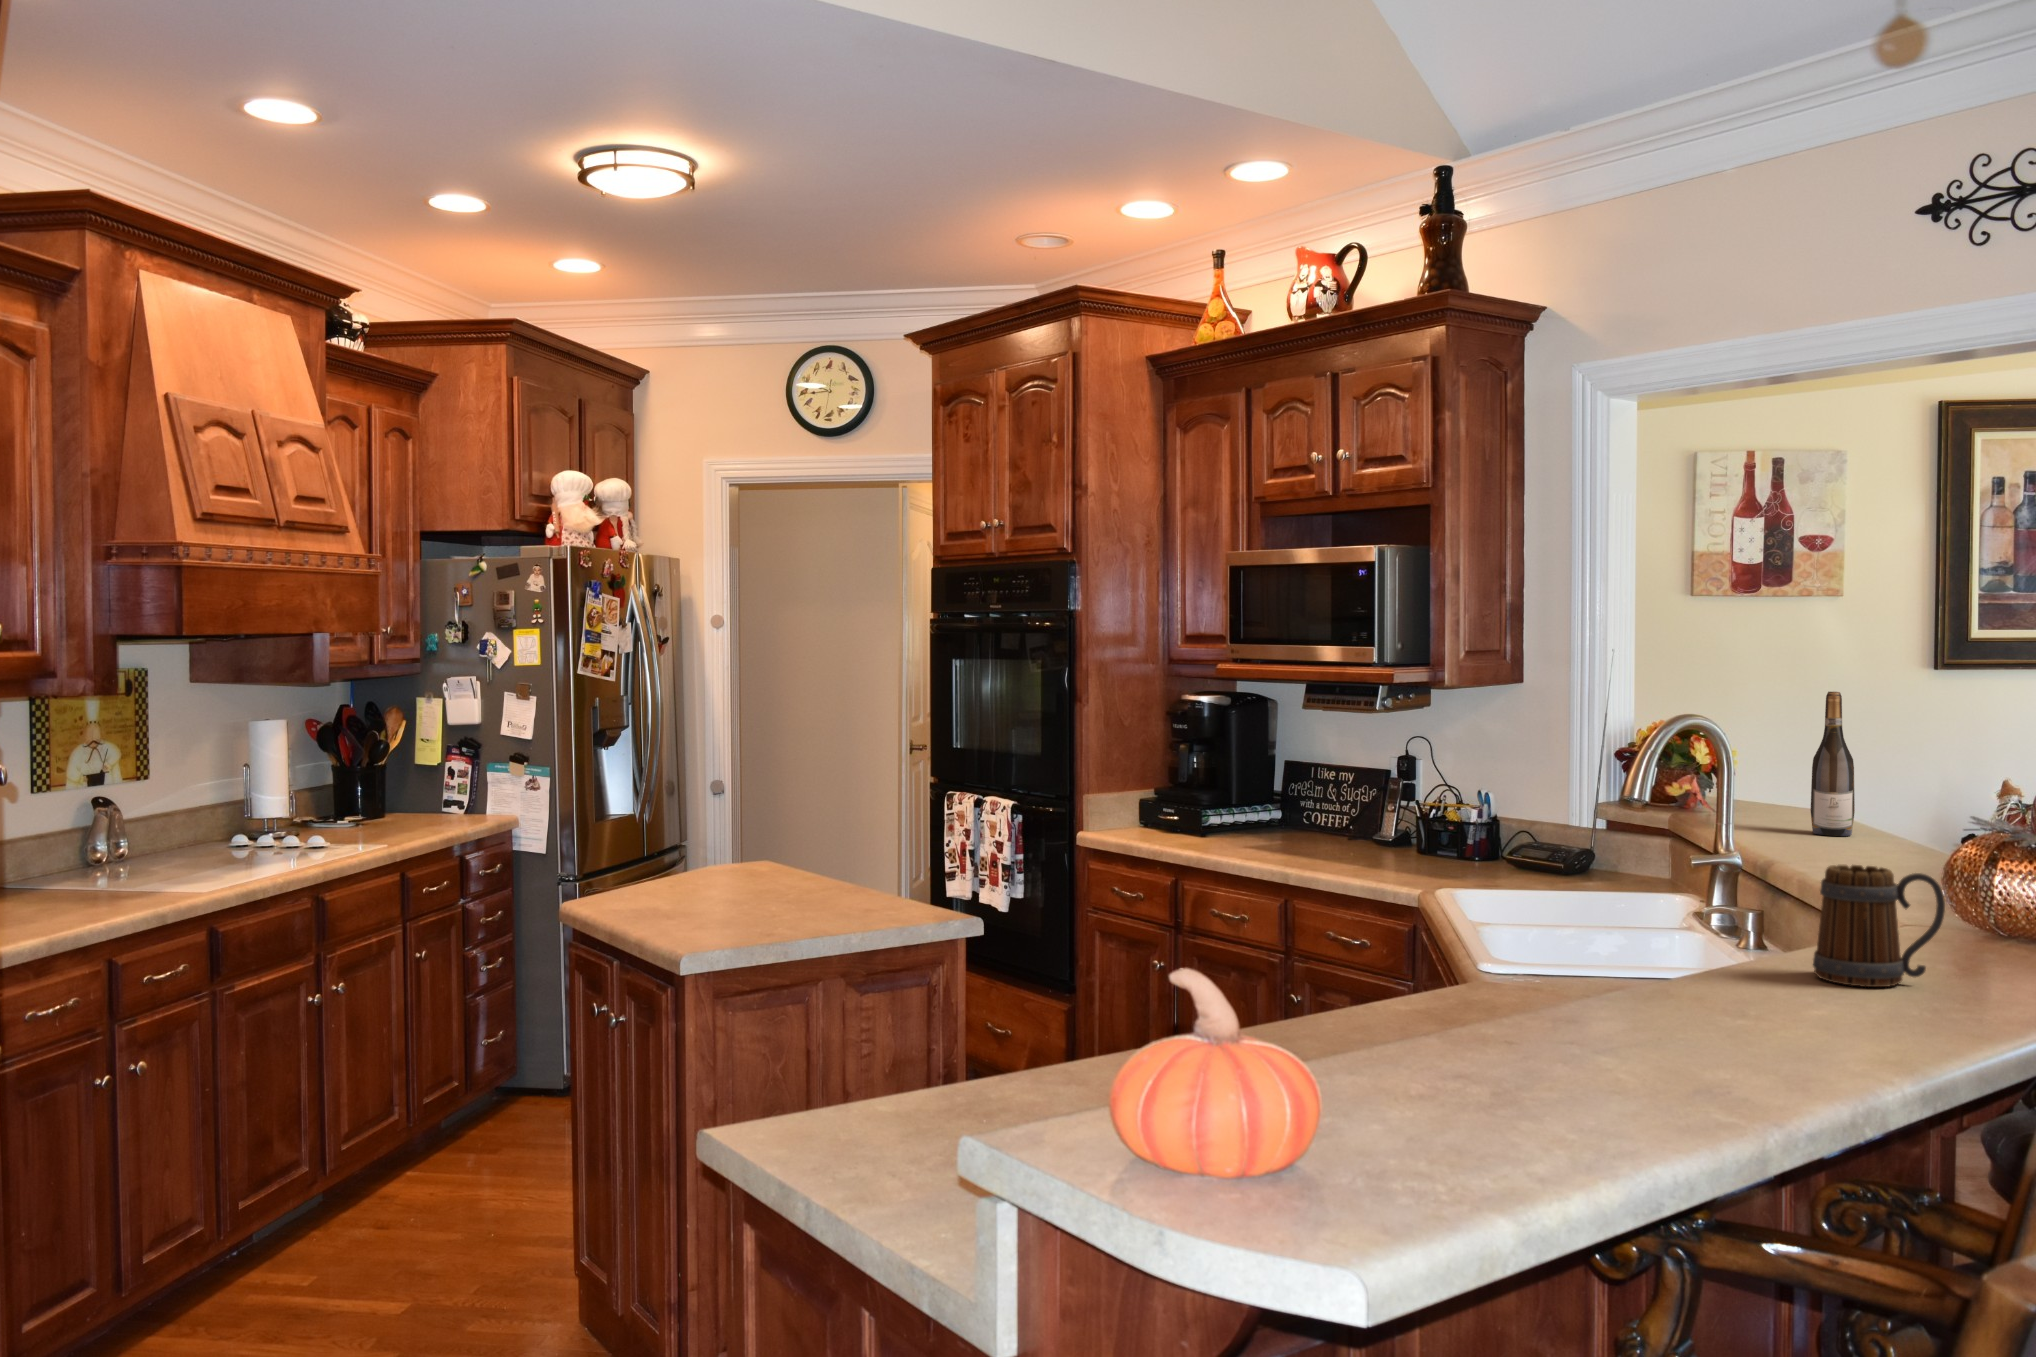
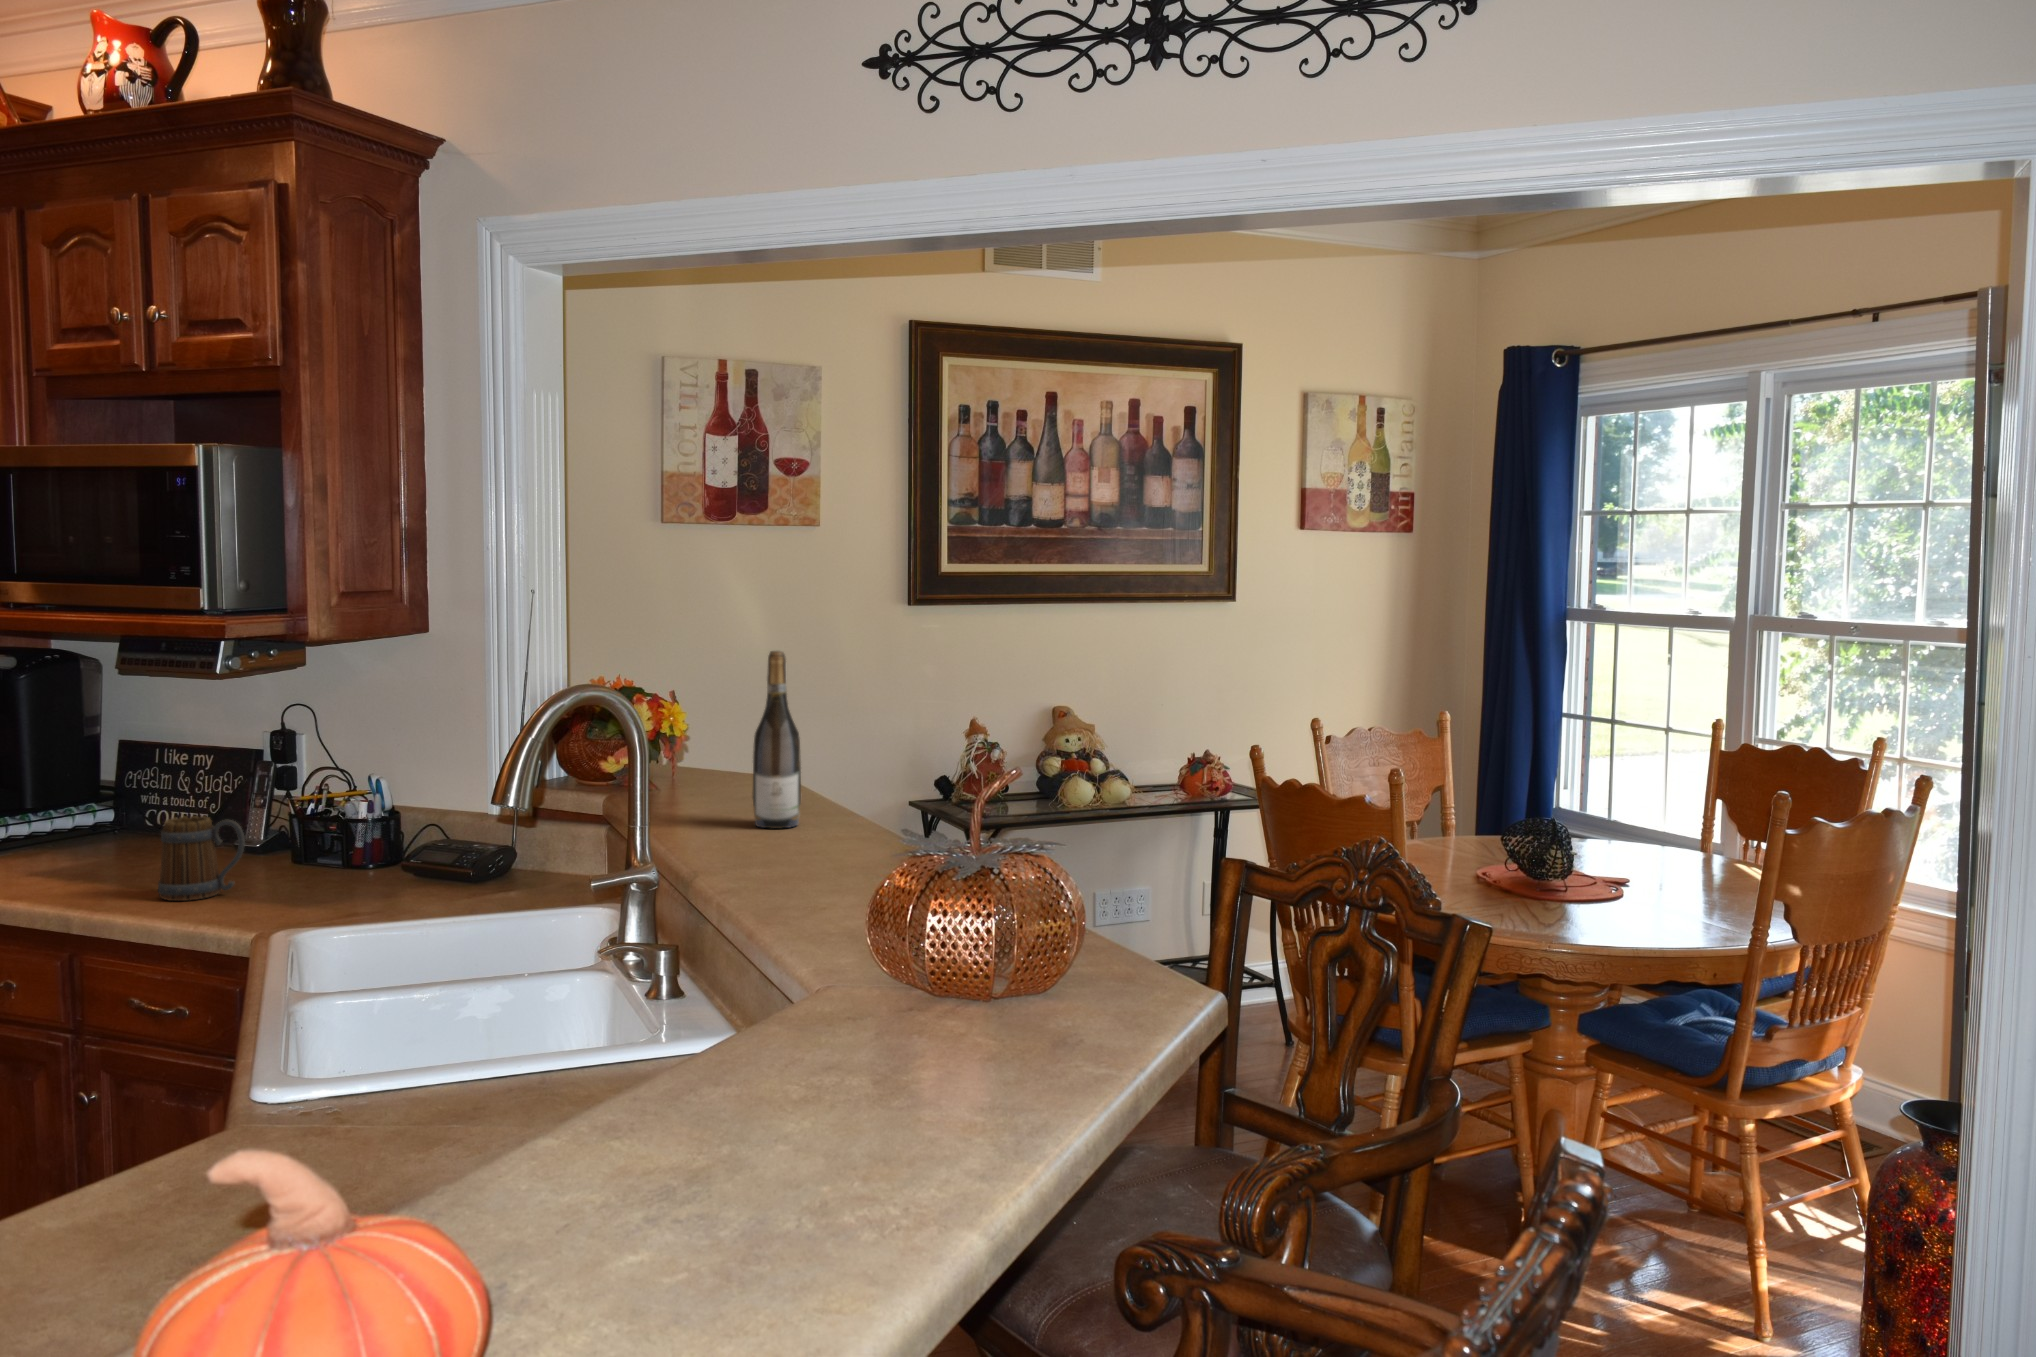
mug: present [1813,864,1945,987] -> present [158,816,245,901]

